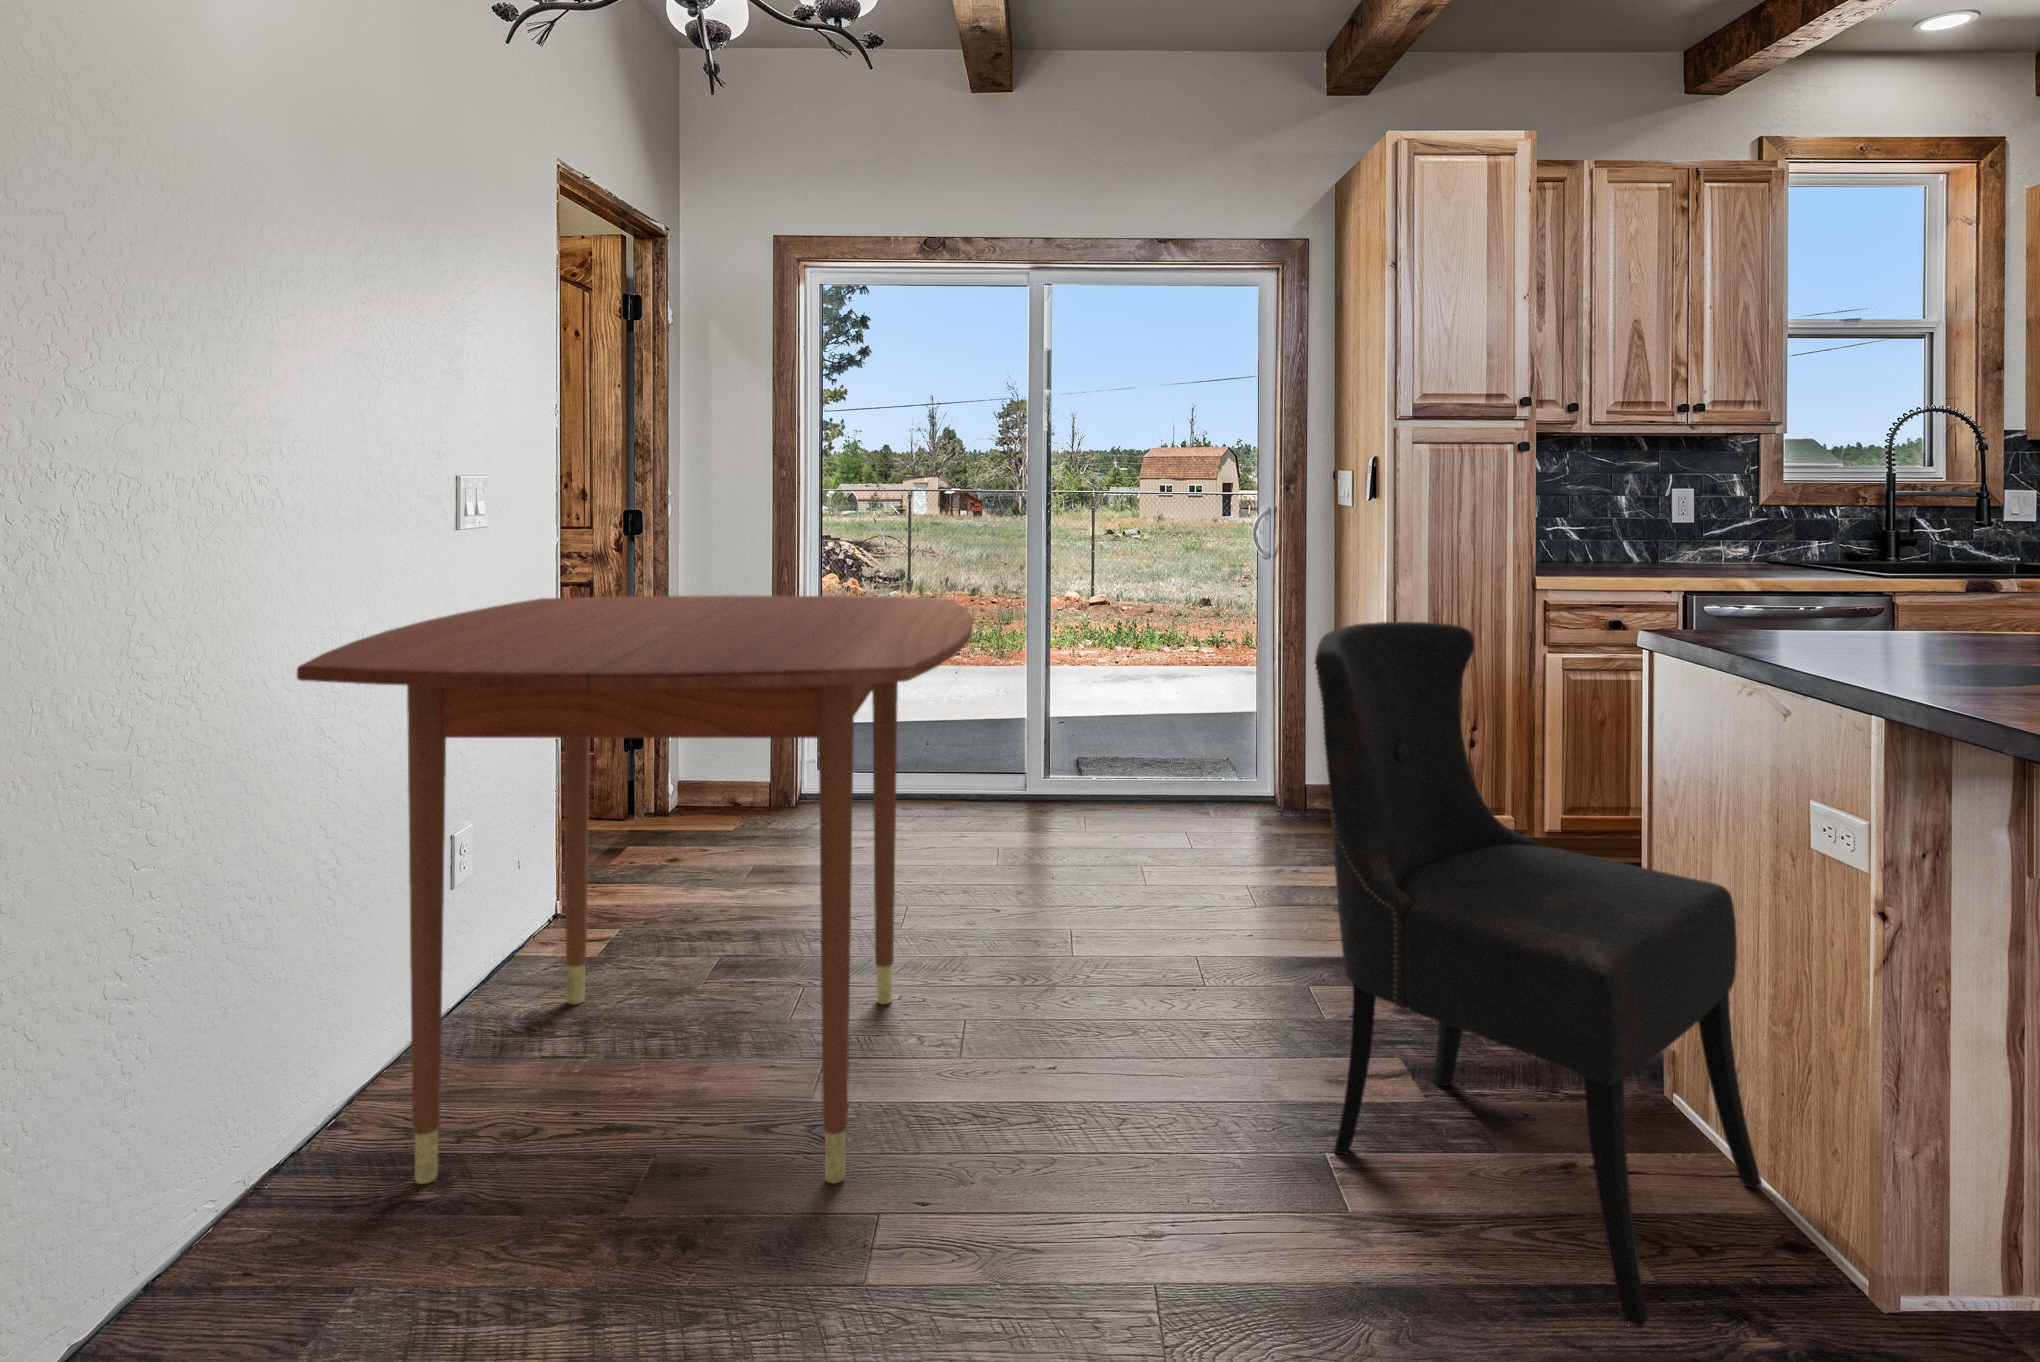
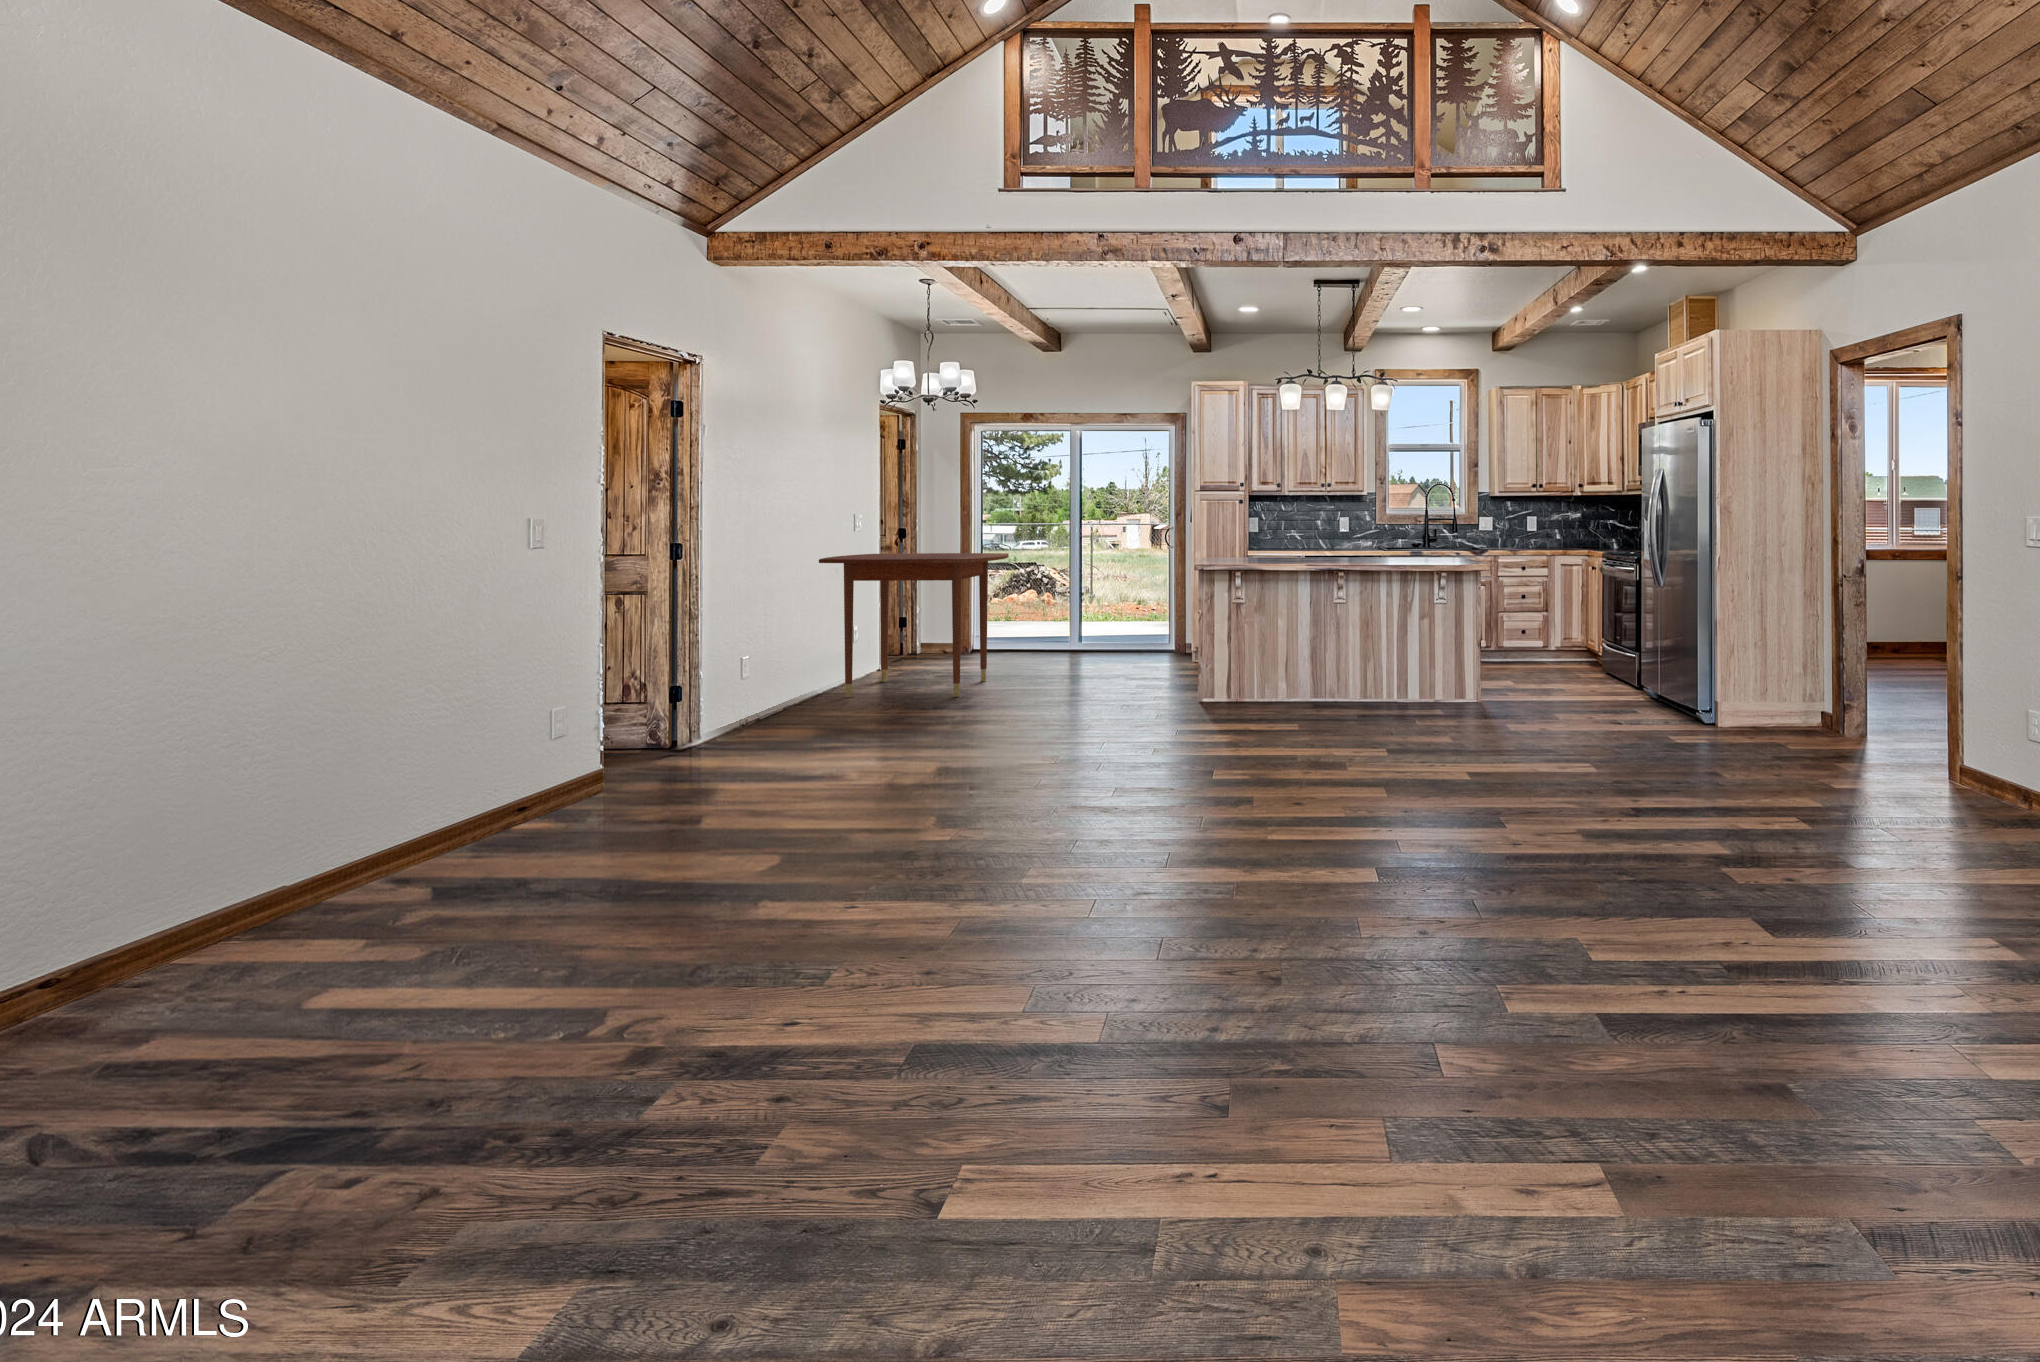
dining chair: present [1315,622,1762,1327] -> none [1086,554,1201,705]

